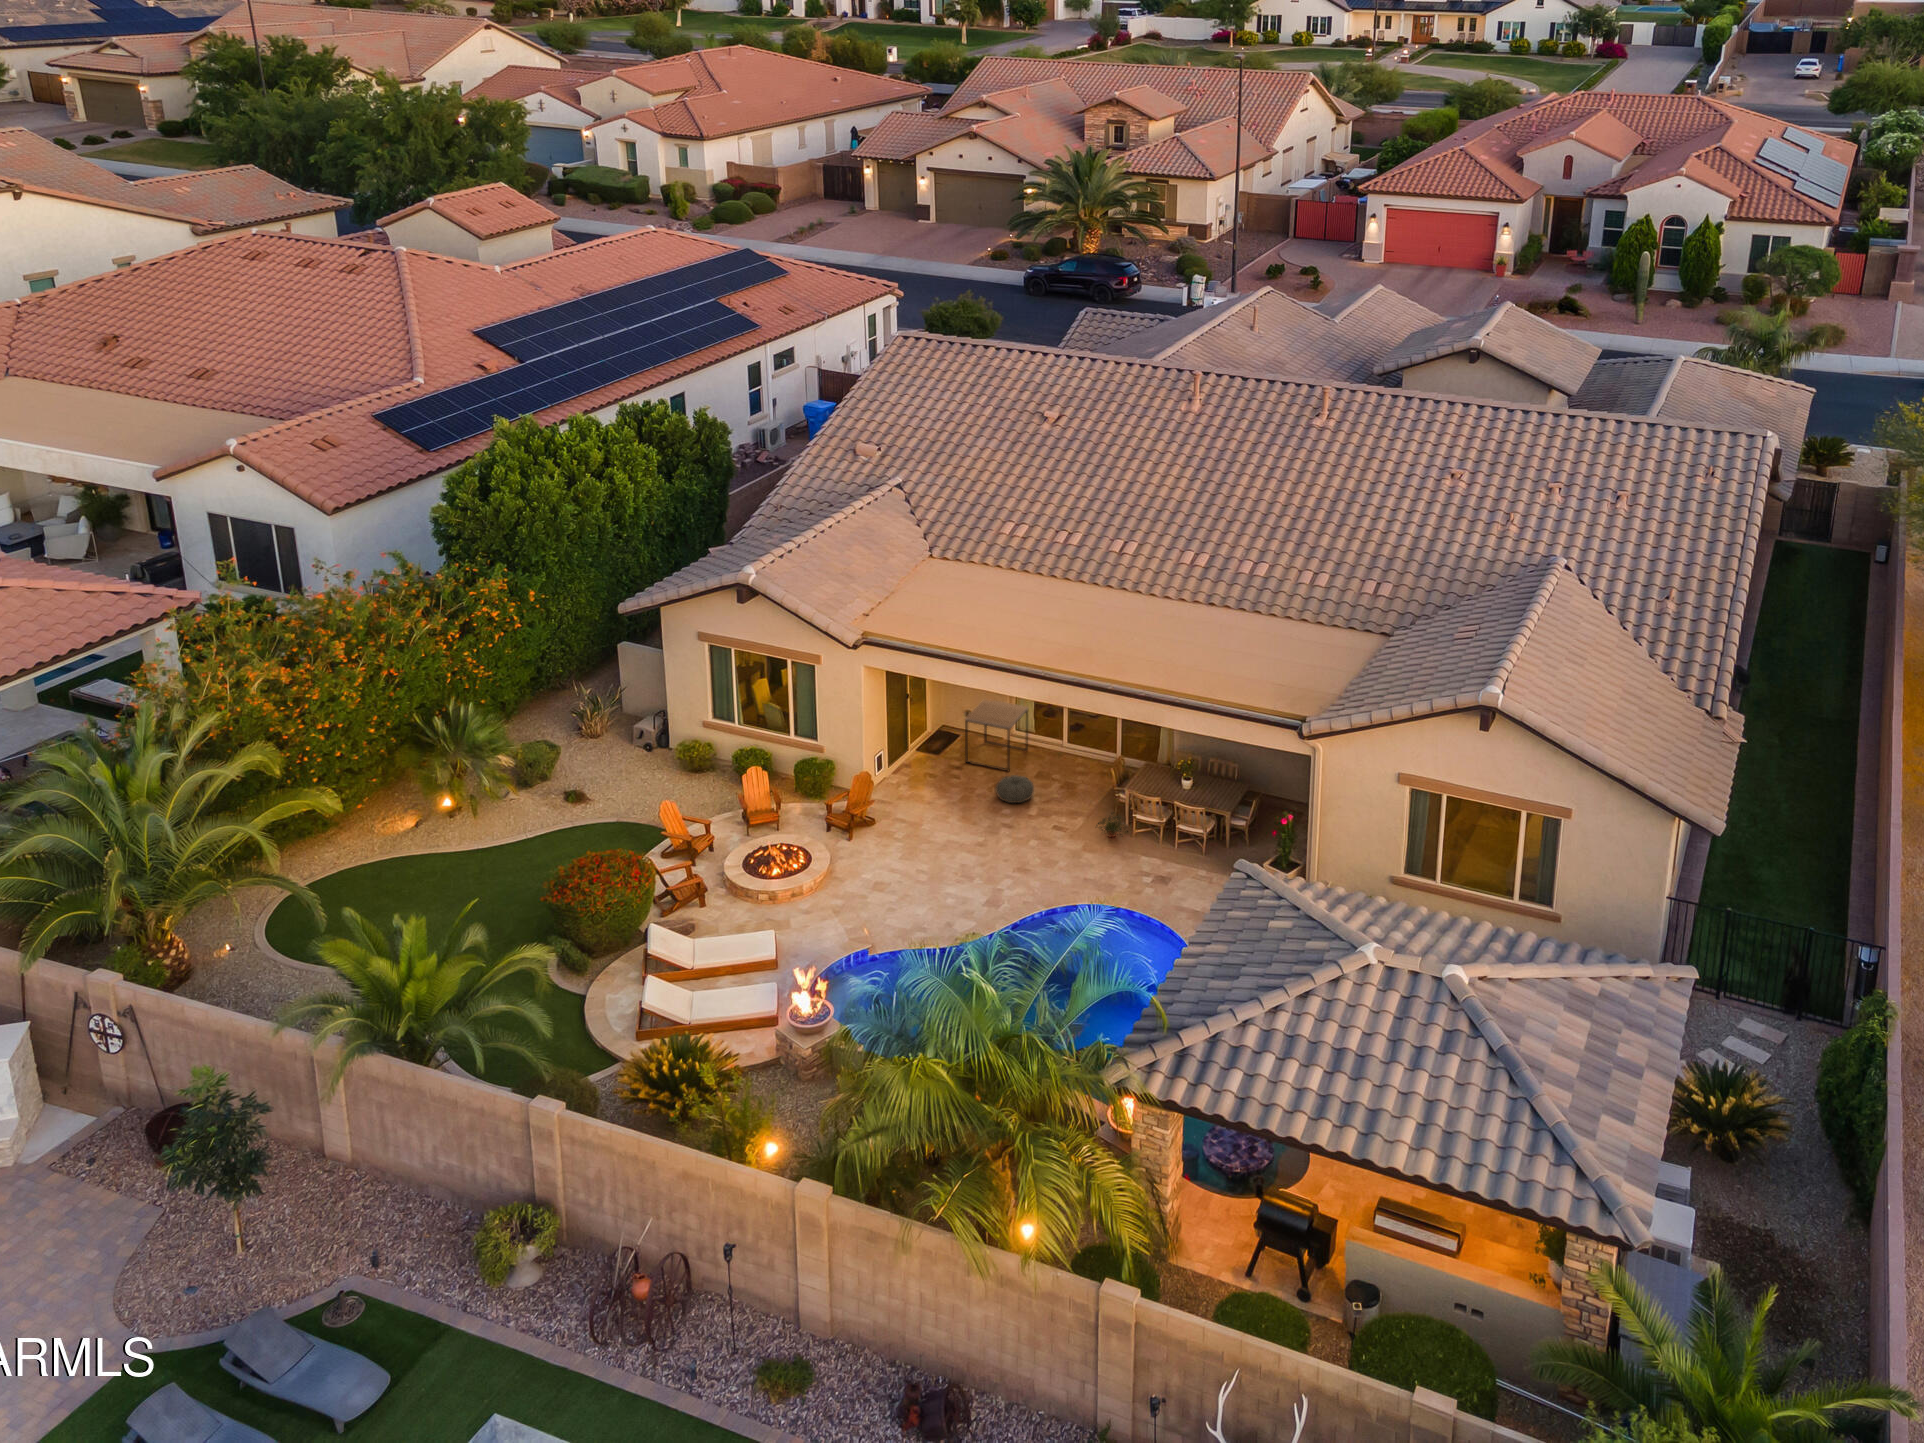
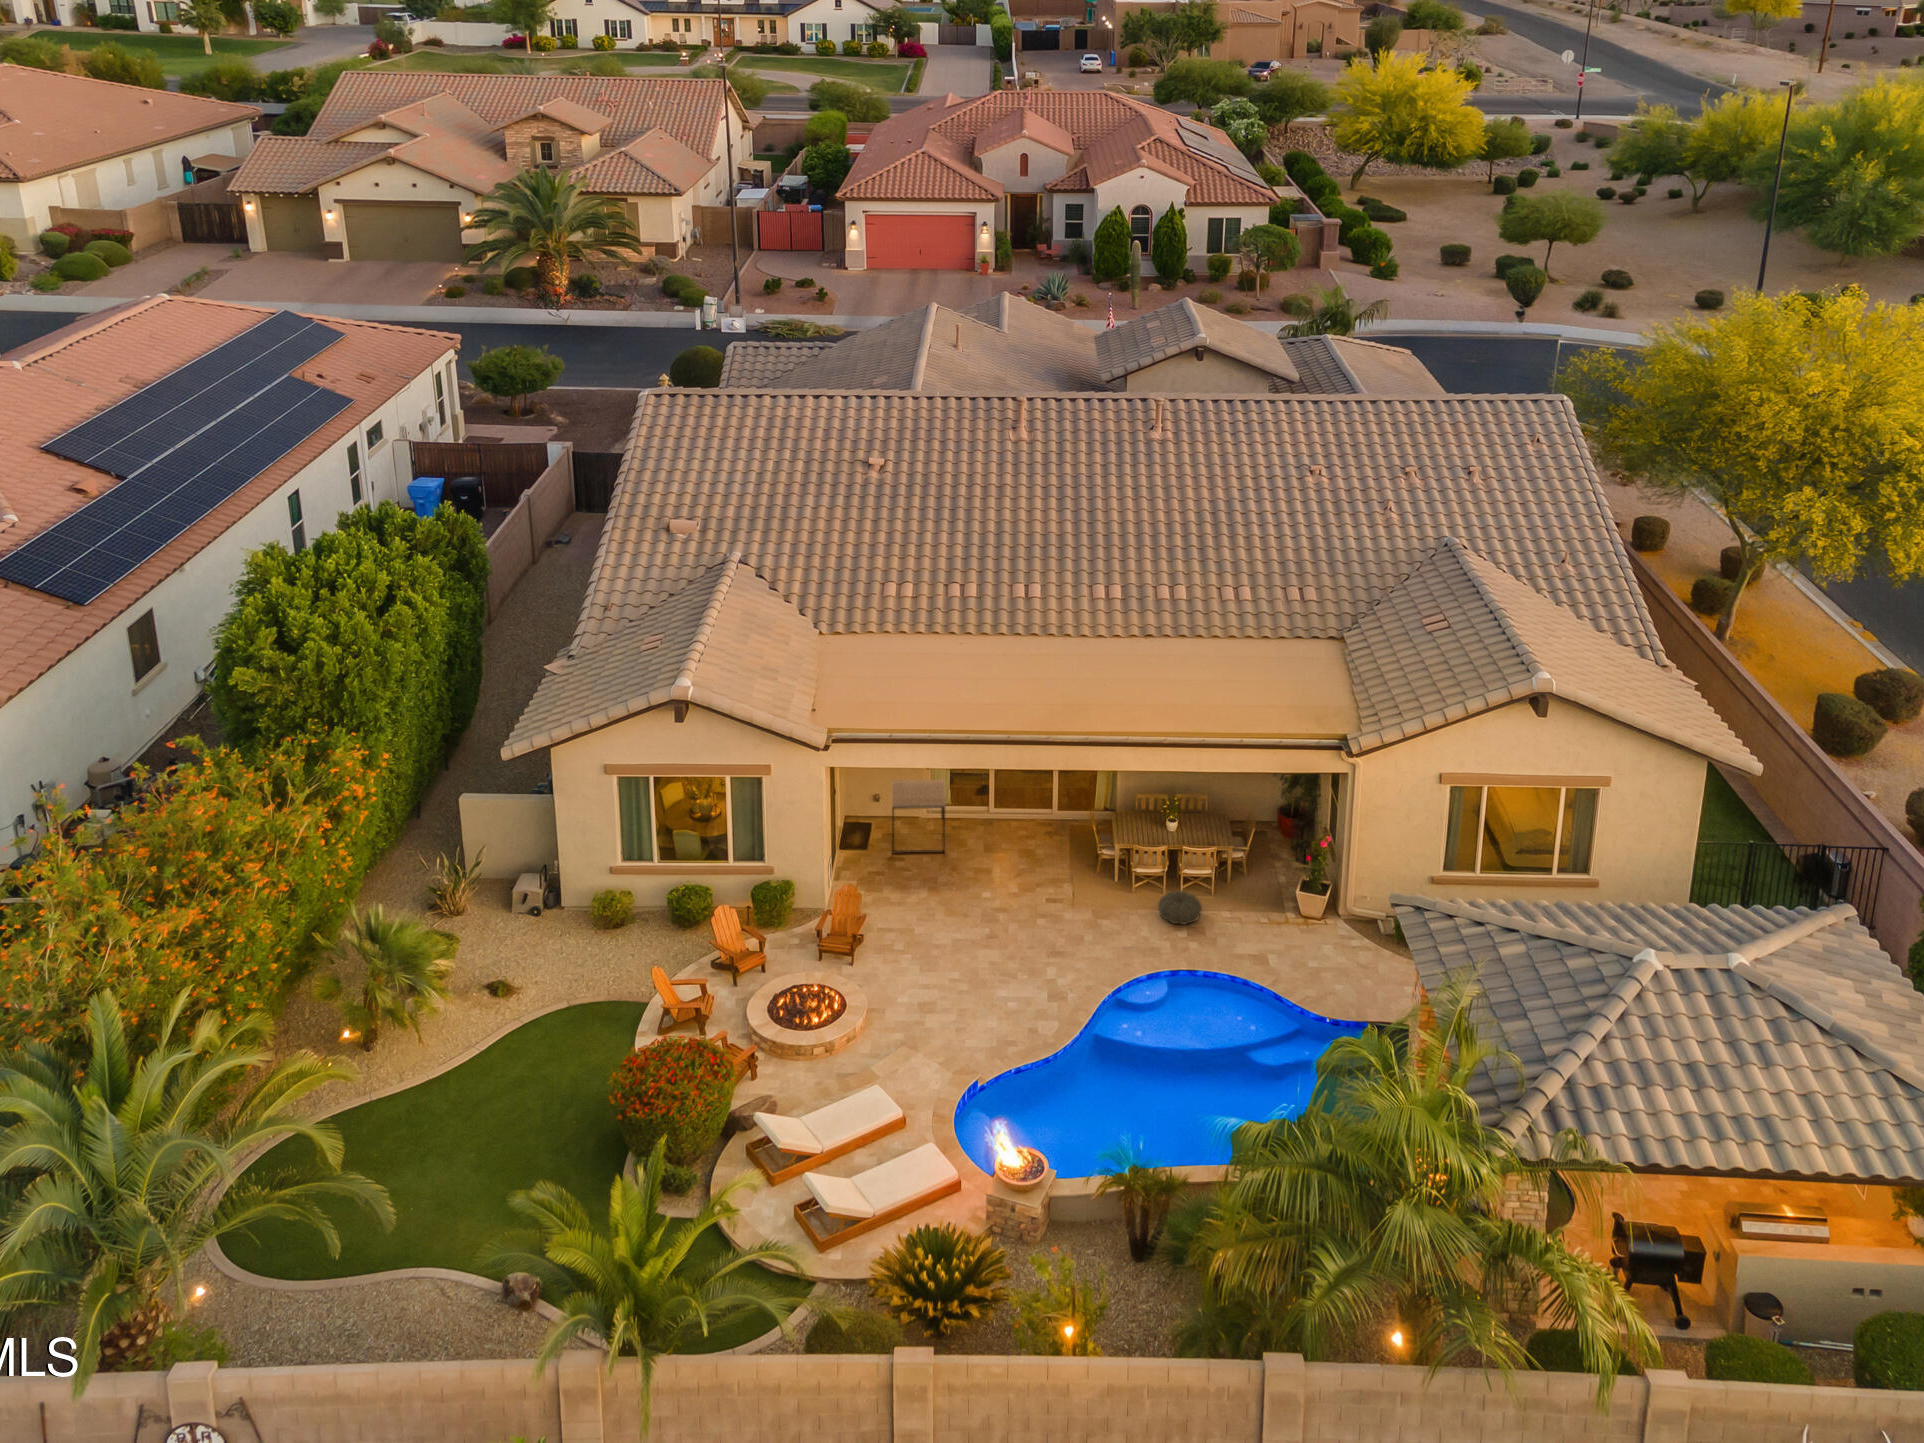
pouf: present [996,775,1034,803] -> present [1158,891,1202,924]
potted plant: present [1096,812,1126,837] -> none [1090,870,1125,897]

